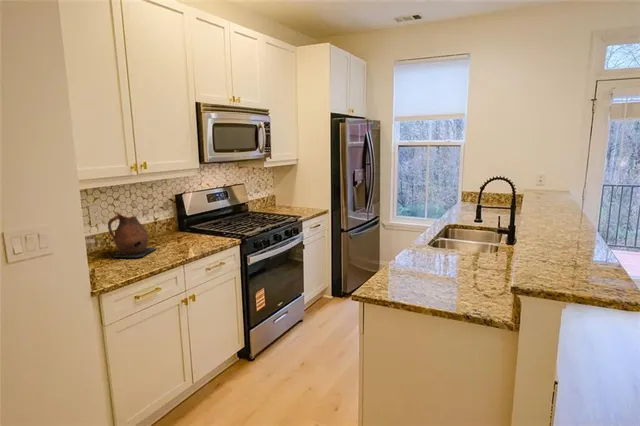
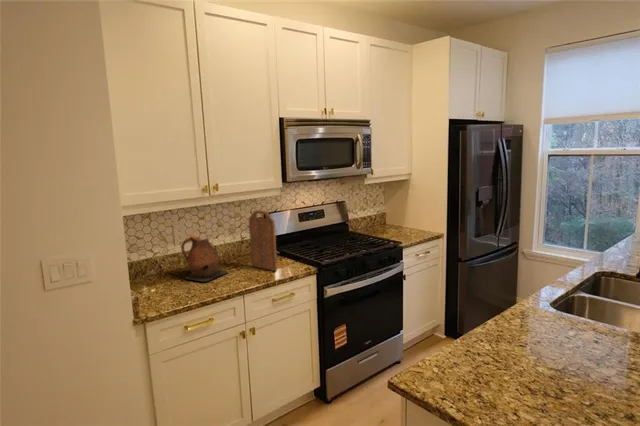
cutting board: none [172,188,205,244] -> present [249,210,277,271]

